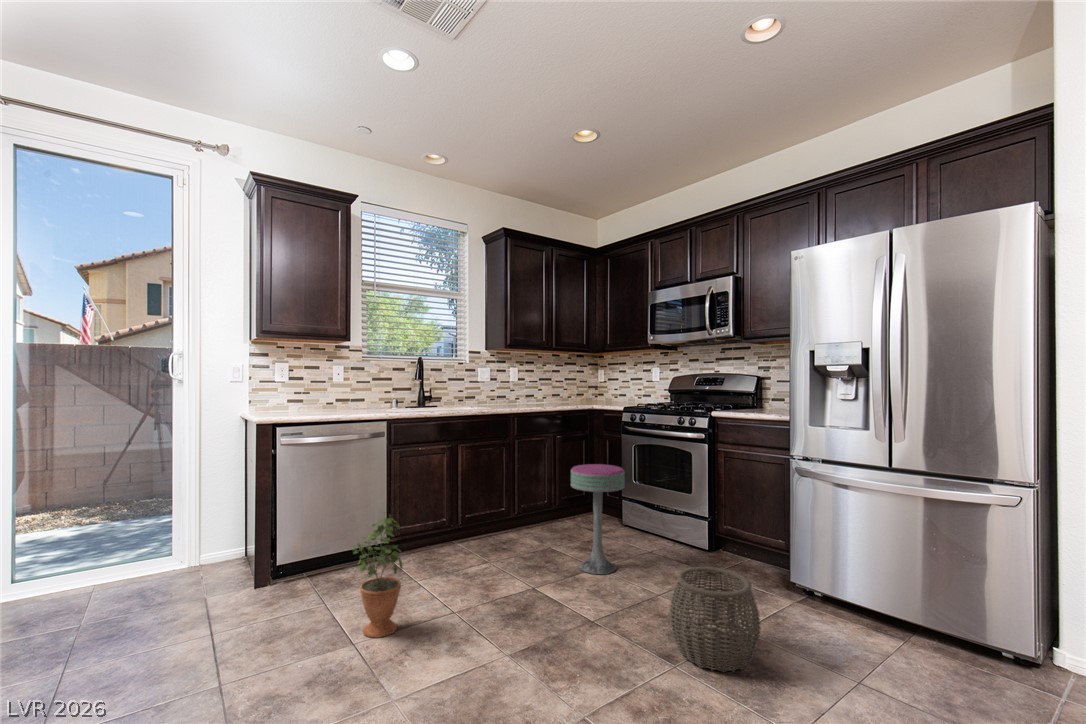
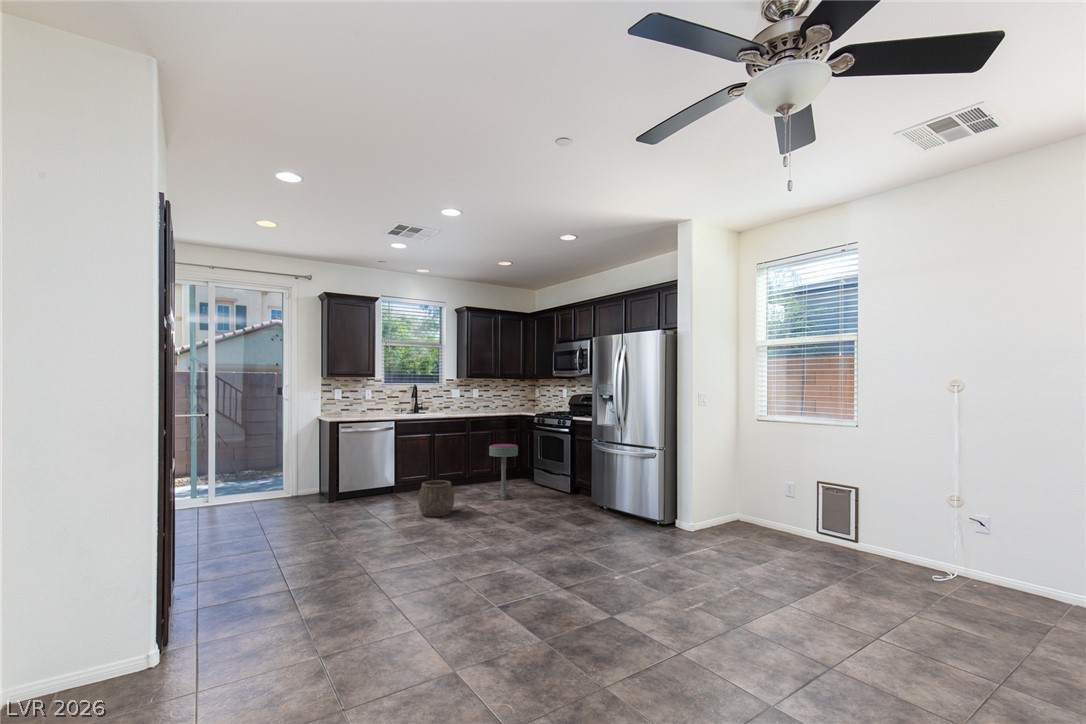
potted plant: present [353,515,403,638] -> none [375,461,398,515]
woven basket: present [670,567,761,672] -> present [418,480,454,517]

